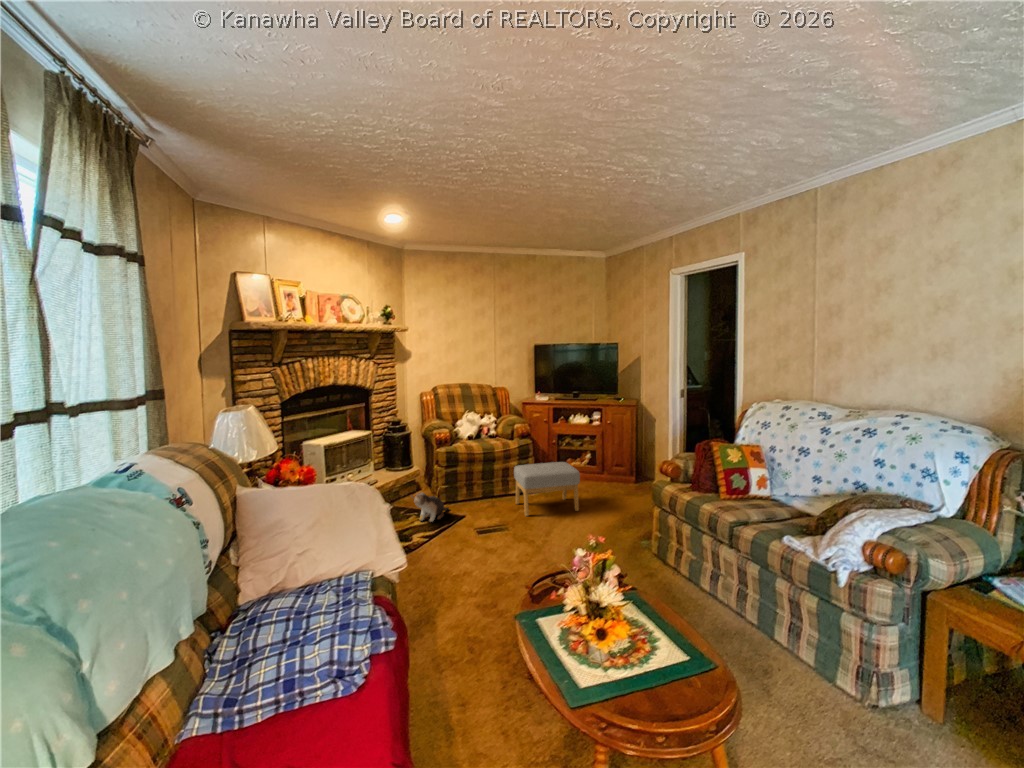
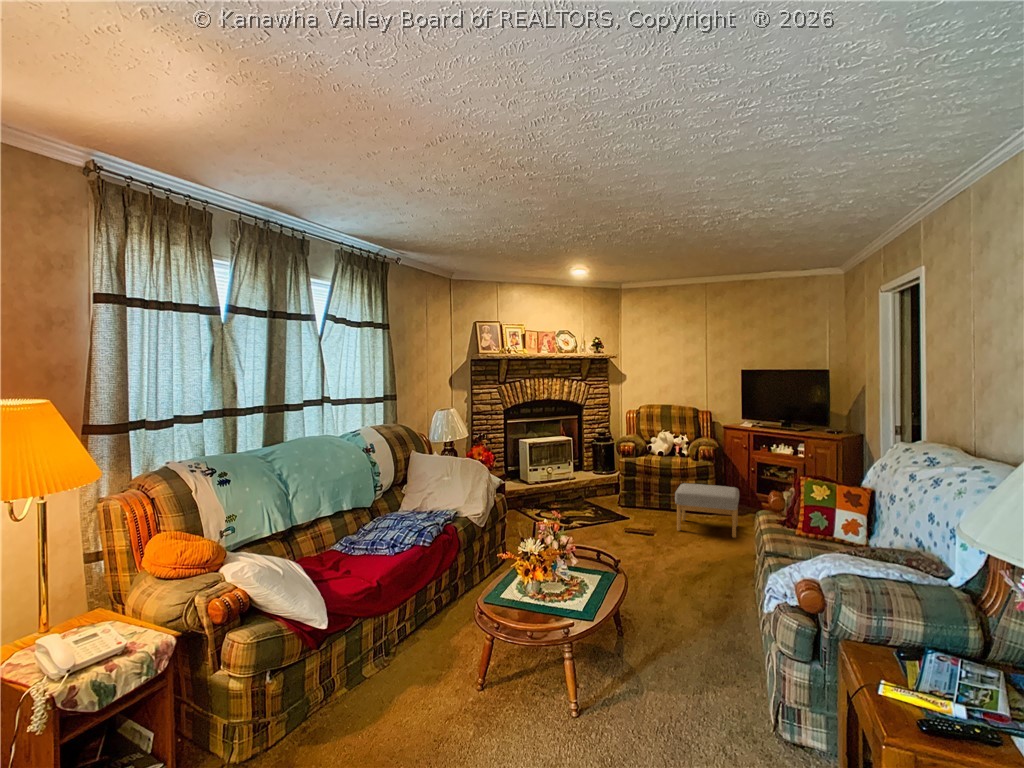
plush toy: present [411,492,449,522] -> none [579,491,621,517]

